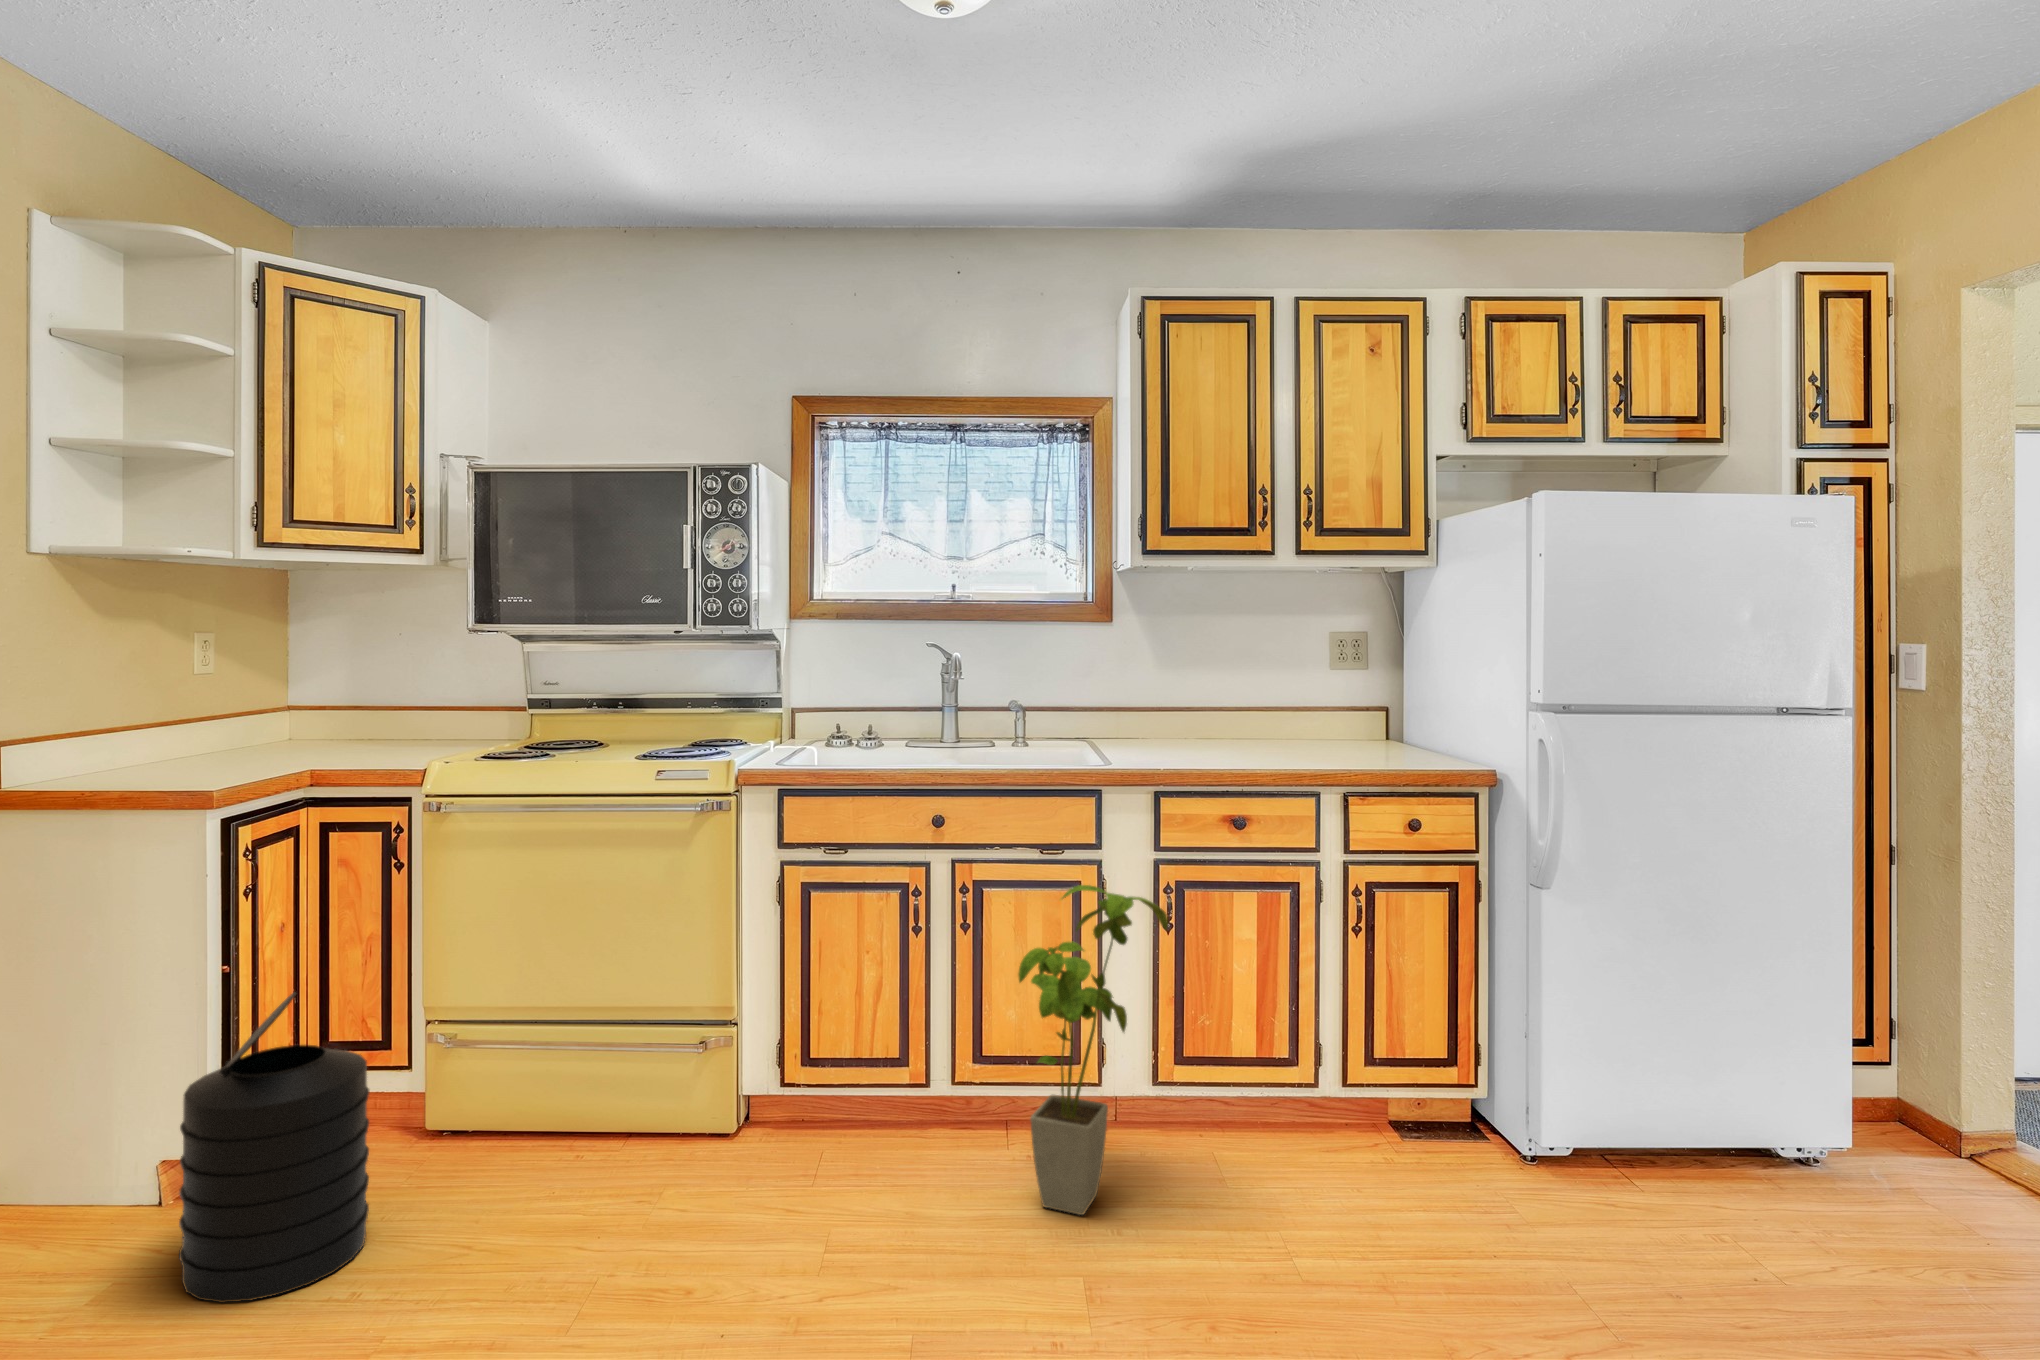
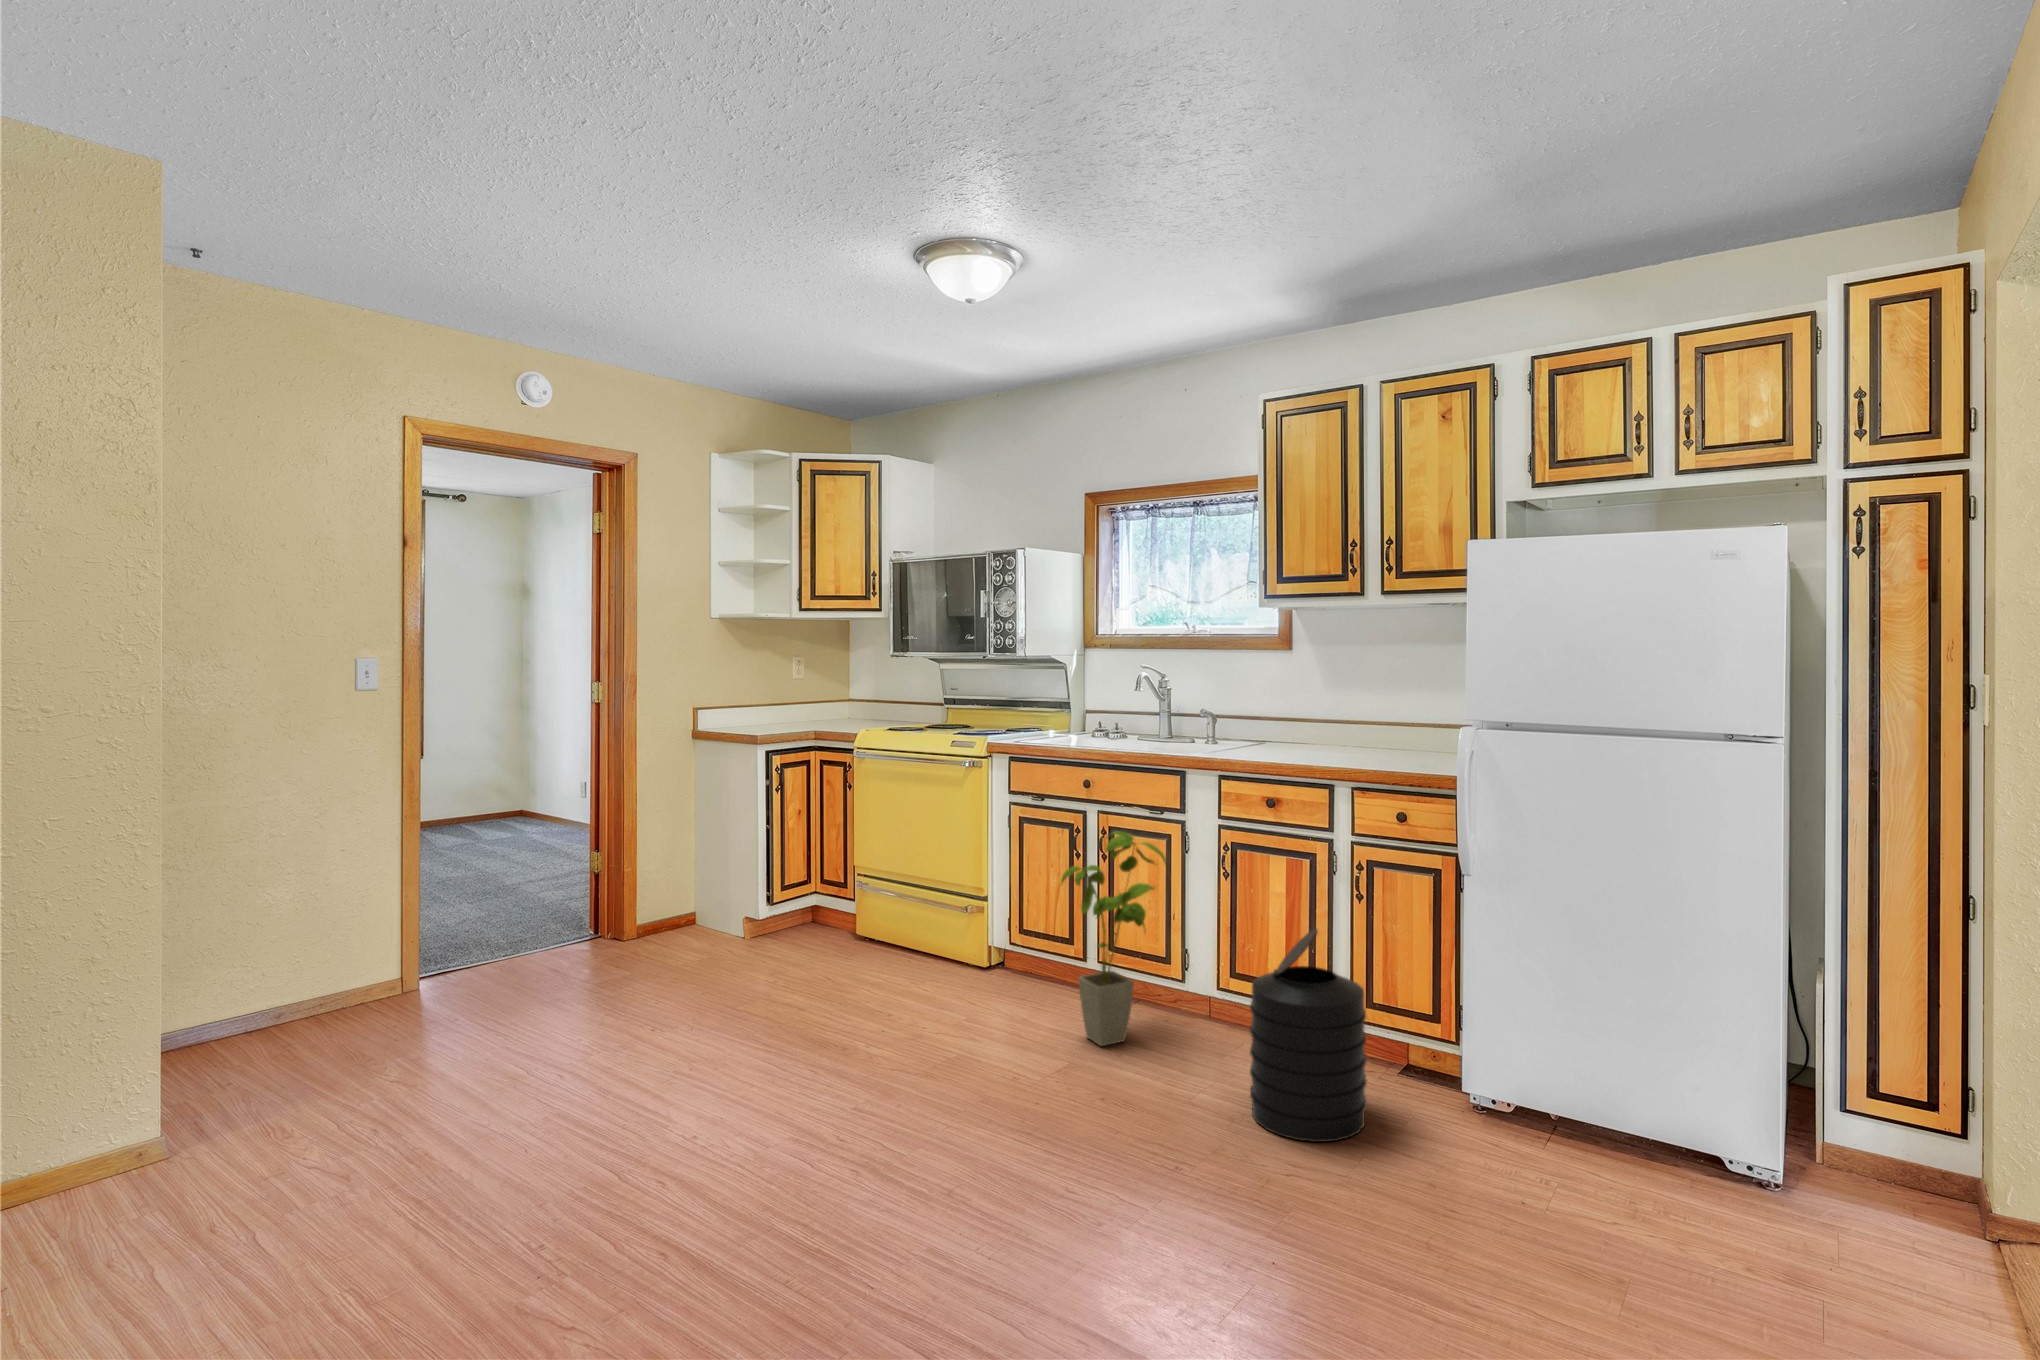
trash can: present [179,992,369,1303] -> present [1250,928,1367,1142]

